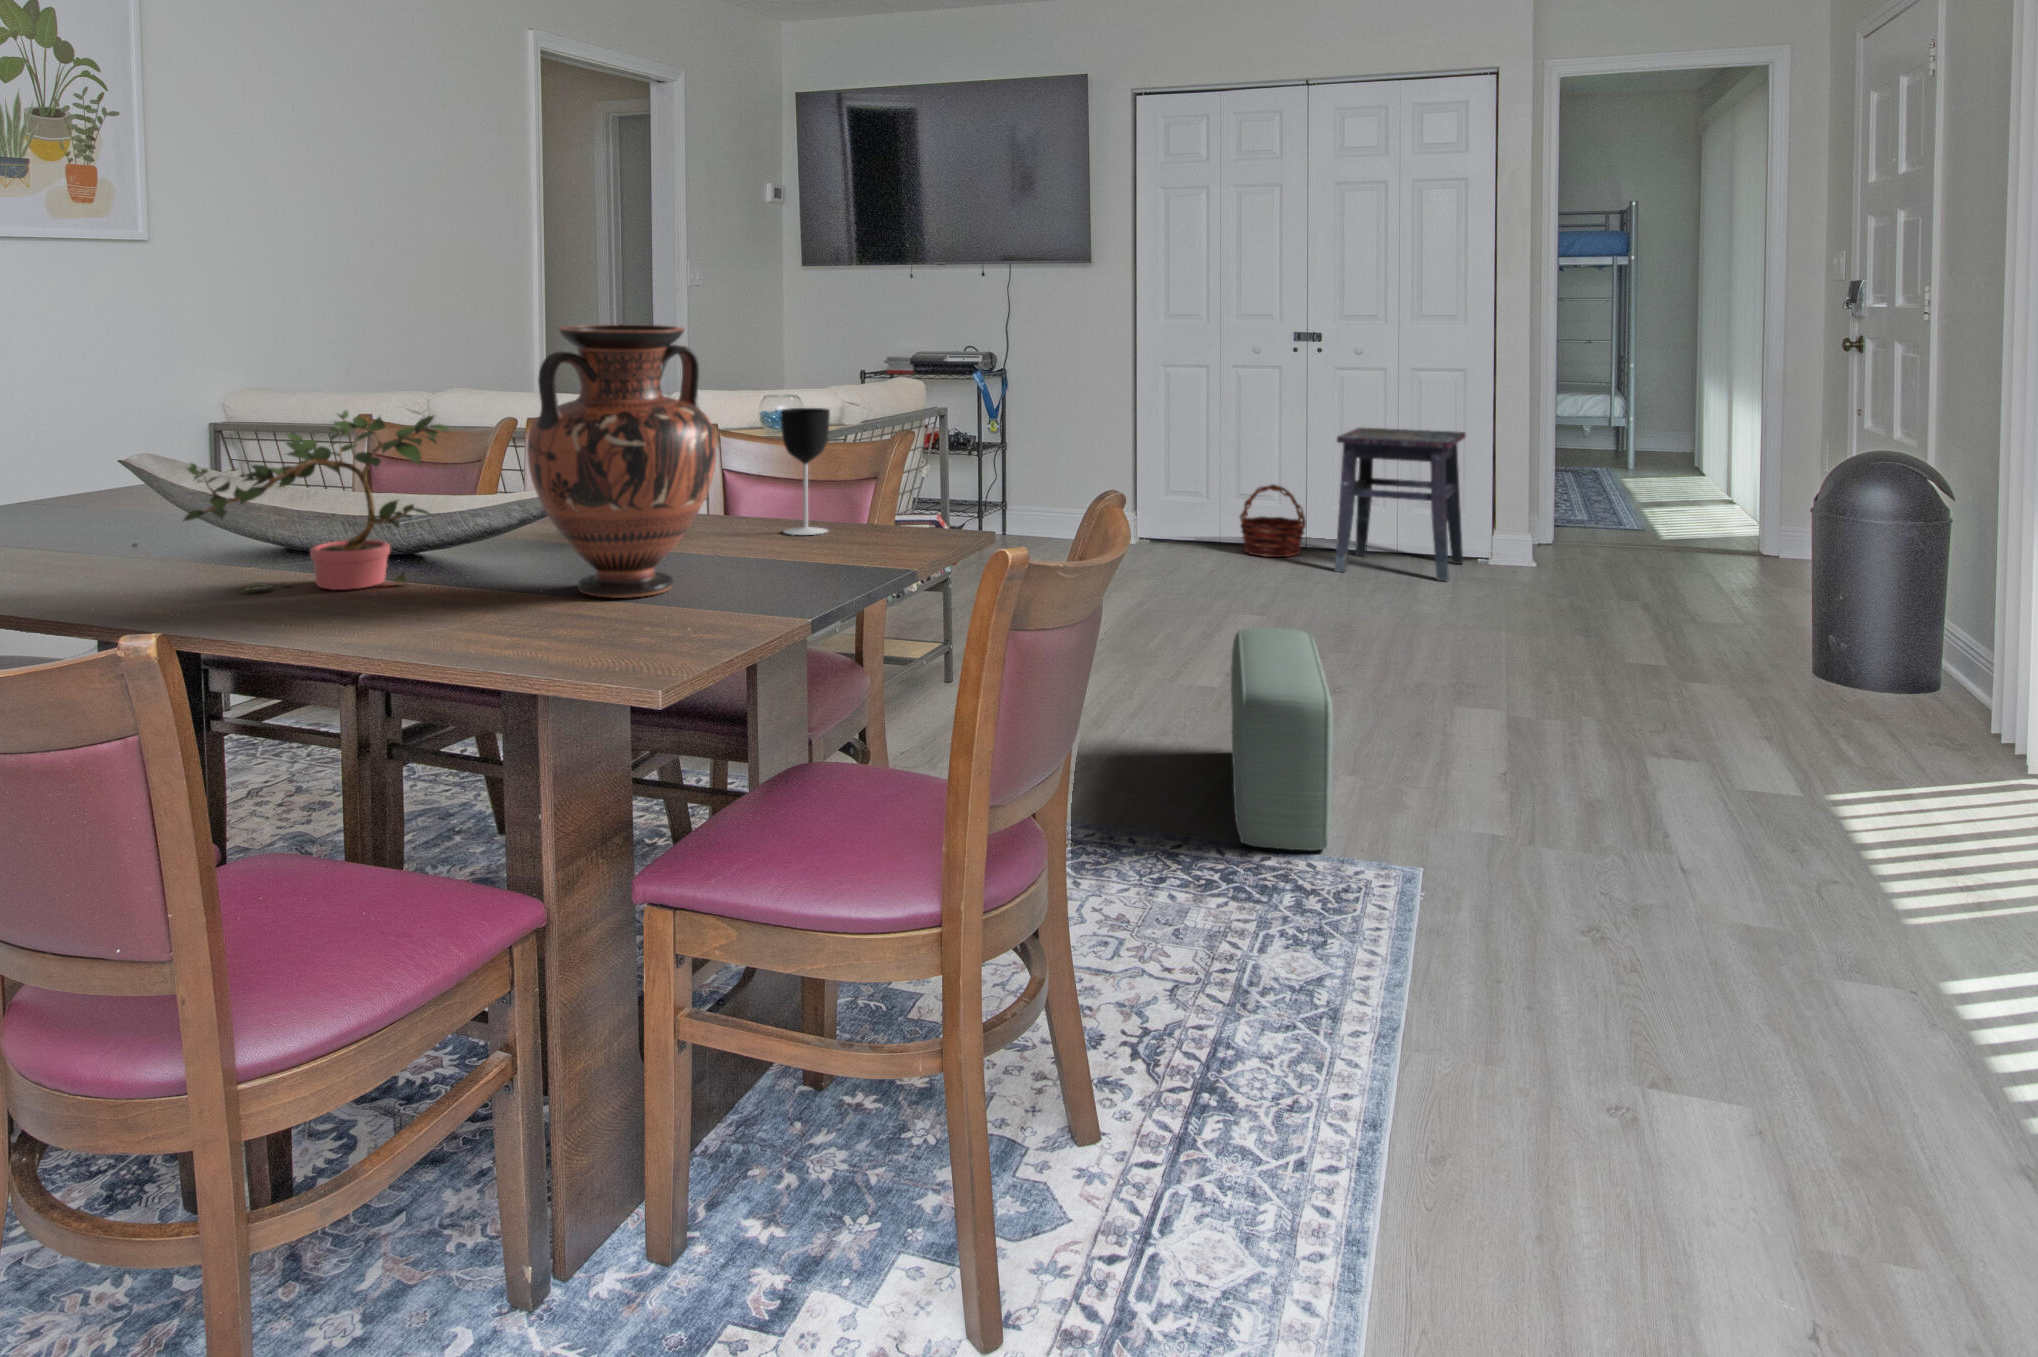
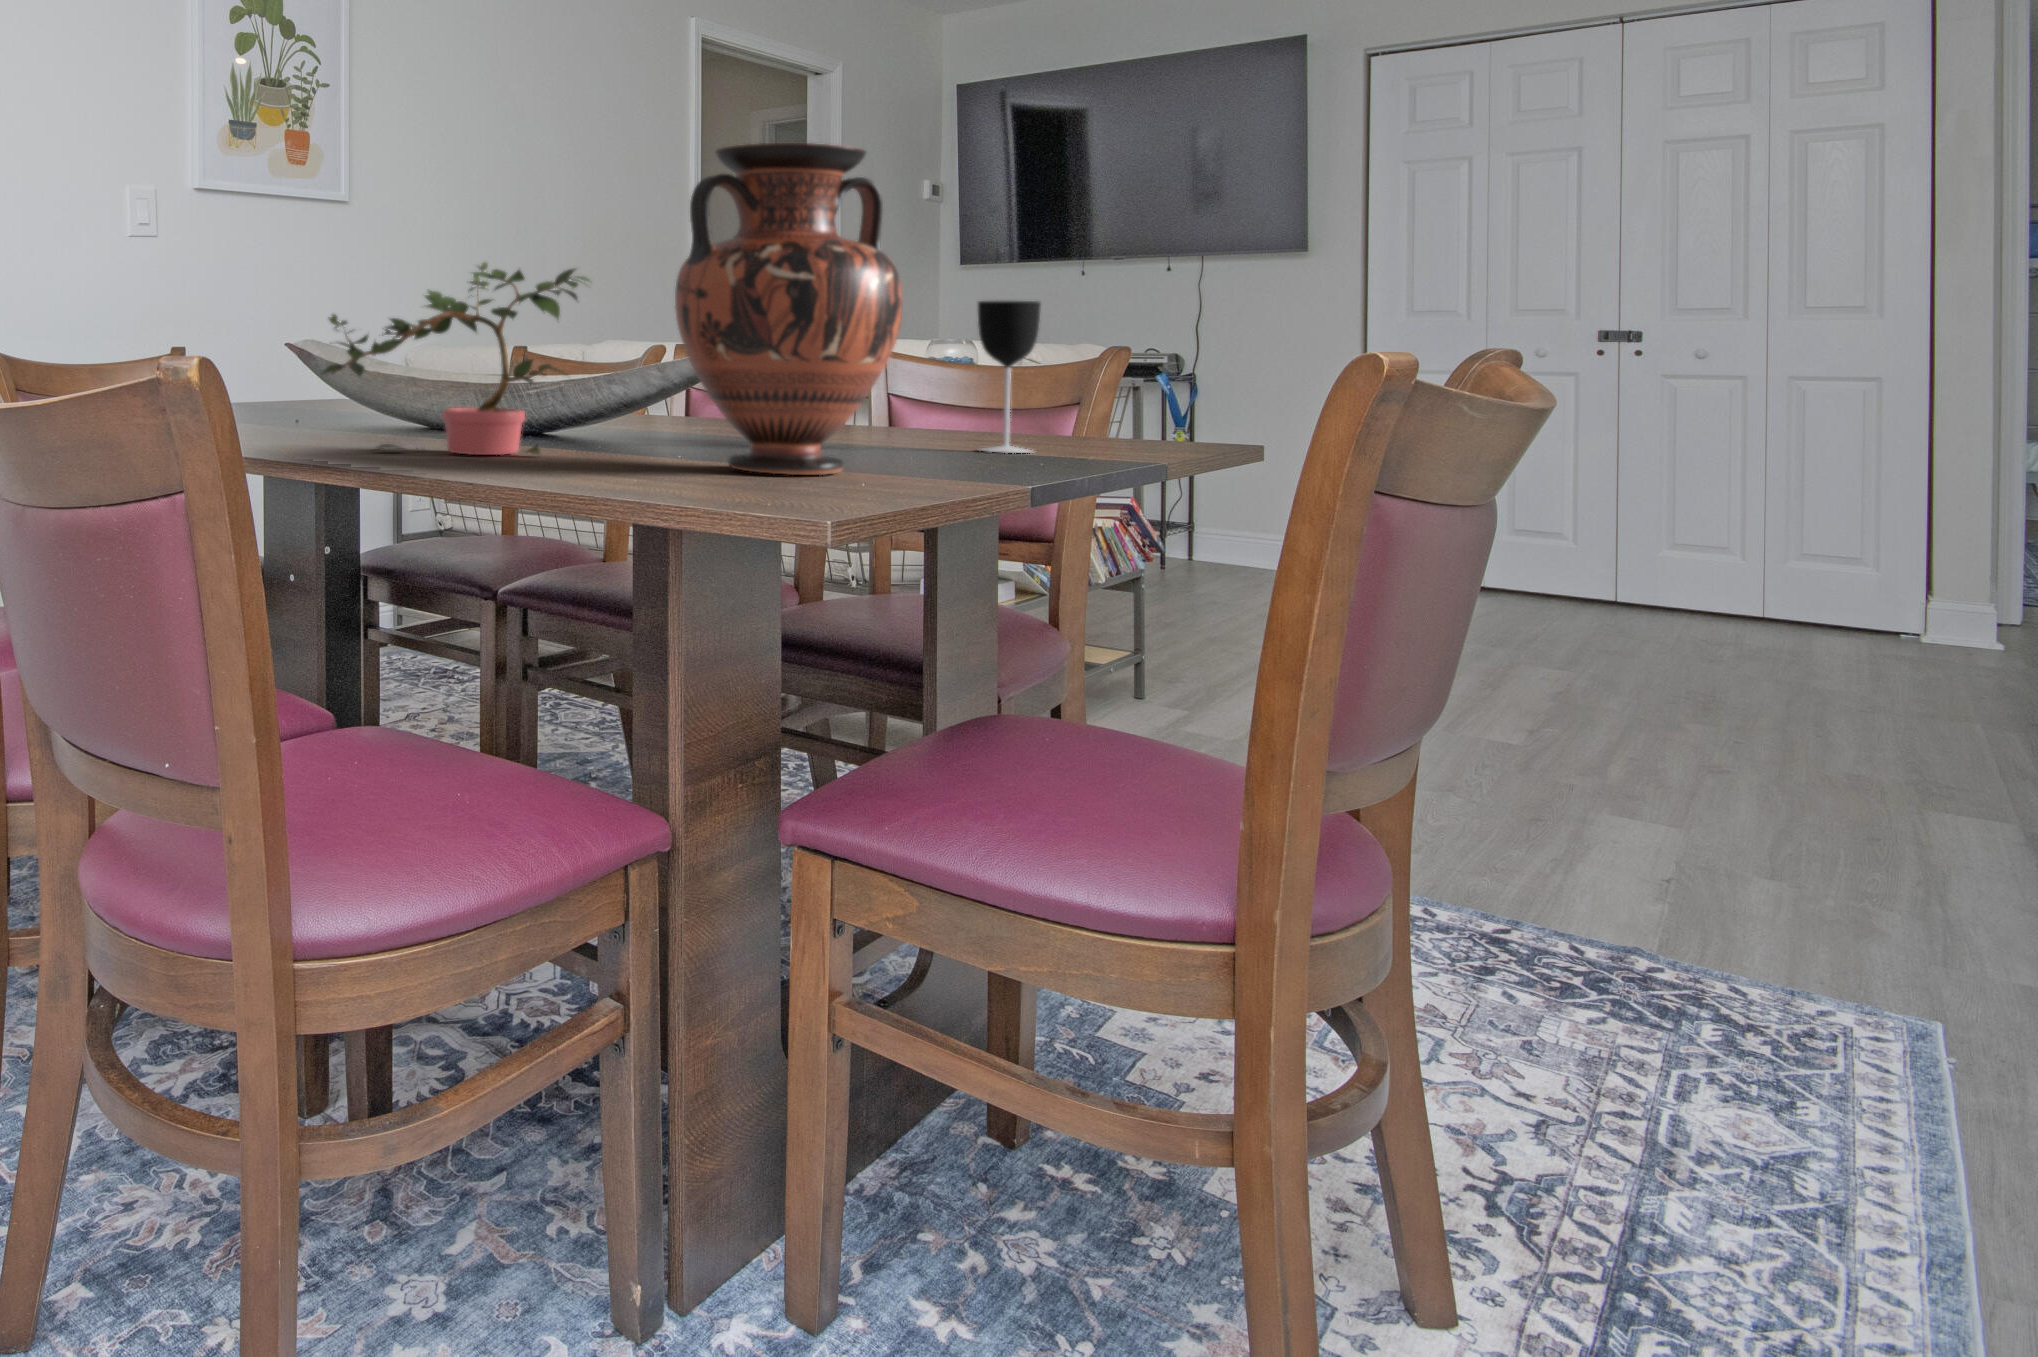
side table: present [1335,428,1466,581] -> none [1689,462,1906,668]
basket: present [1240,484,1306,557] -> none [1538,528,1641,620]
pouf: present [1231,628,1333,851] -> none [1579,669,1774,977]

